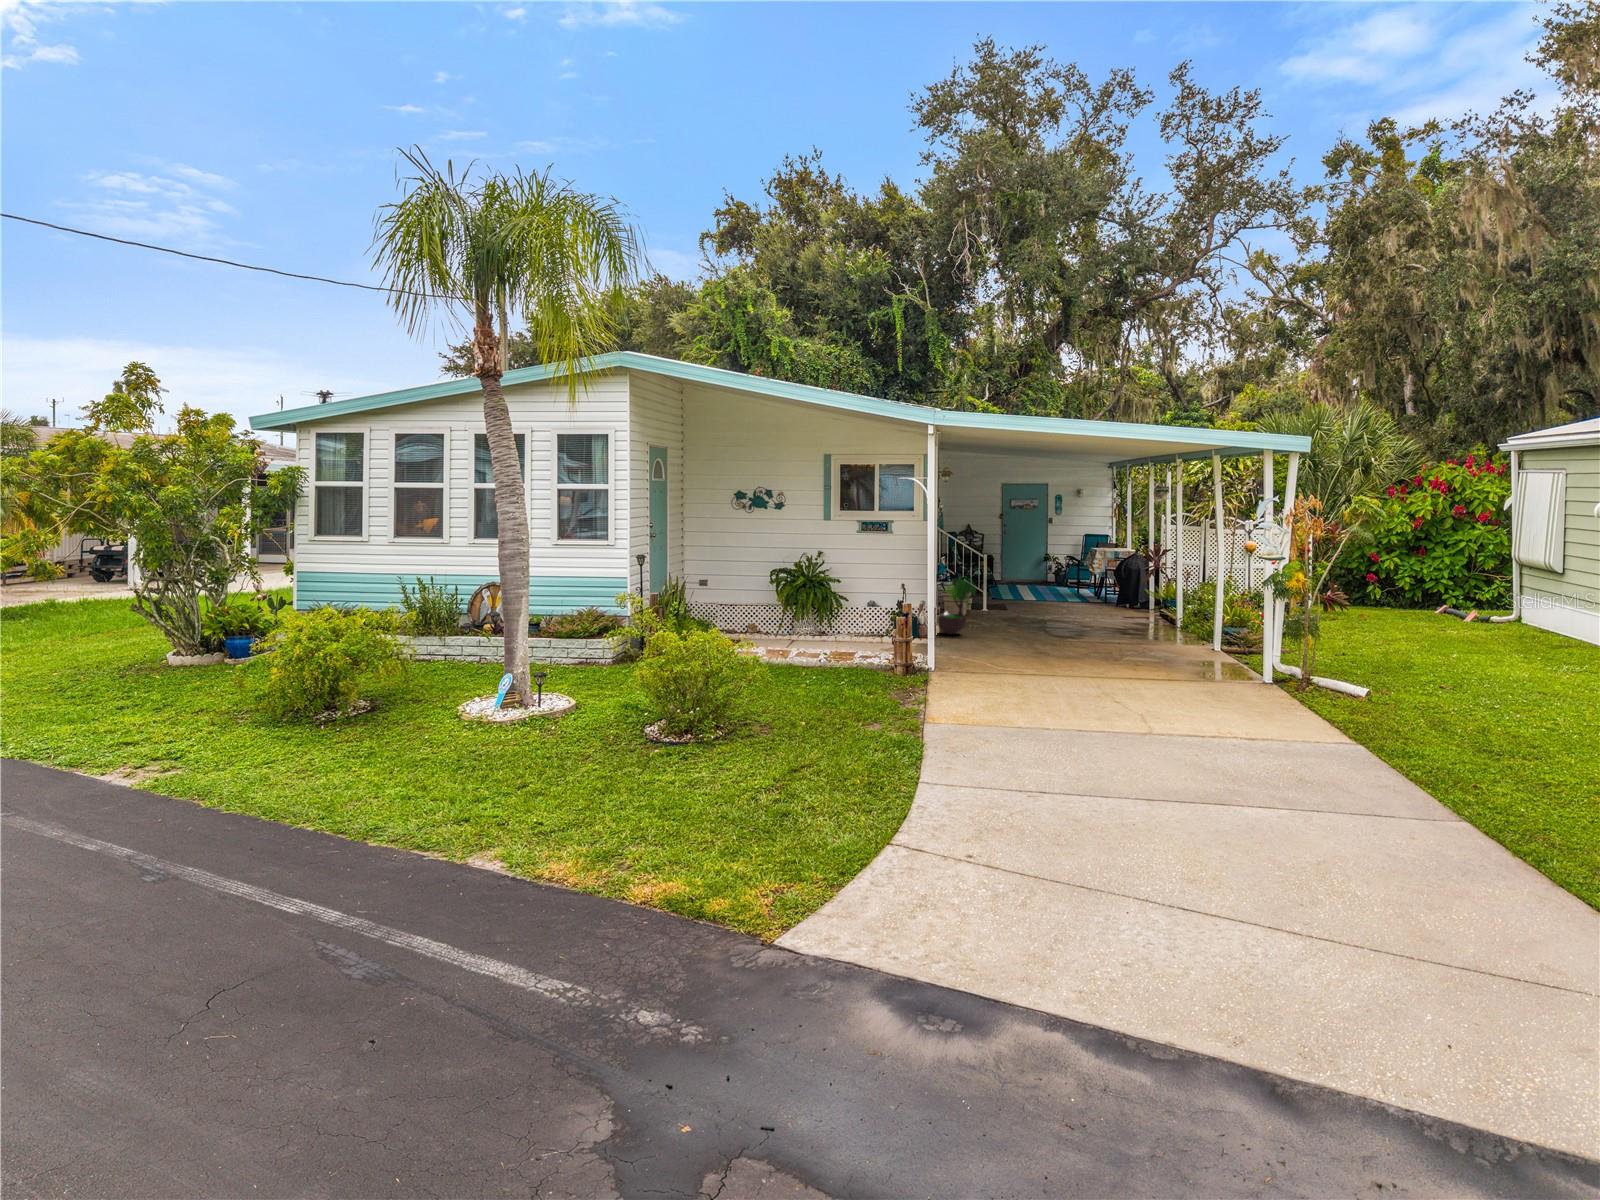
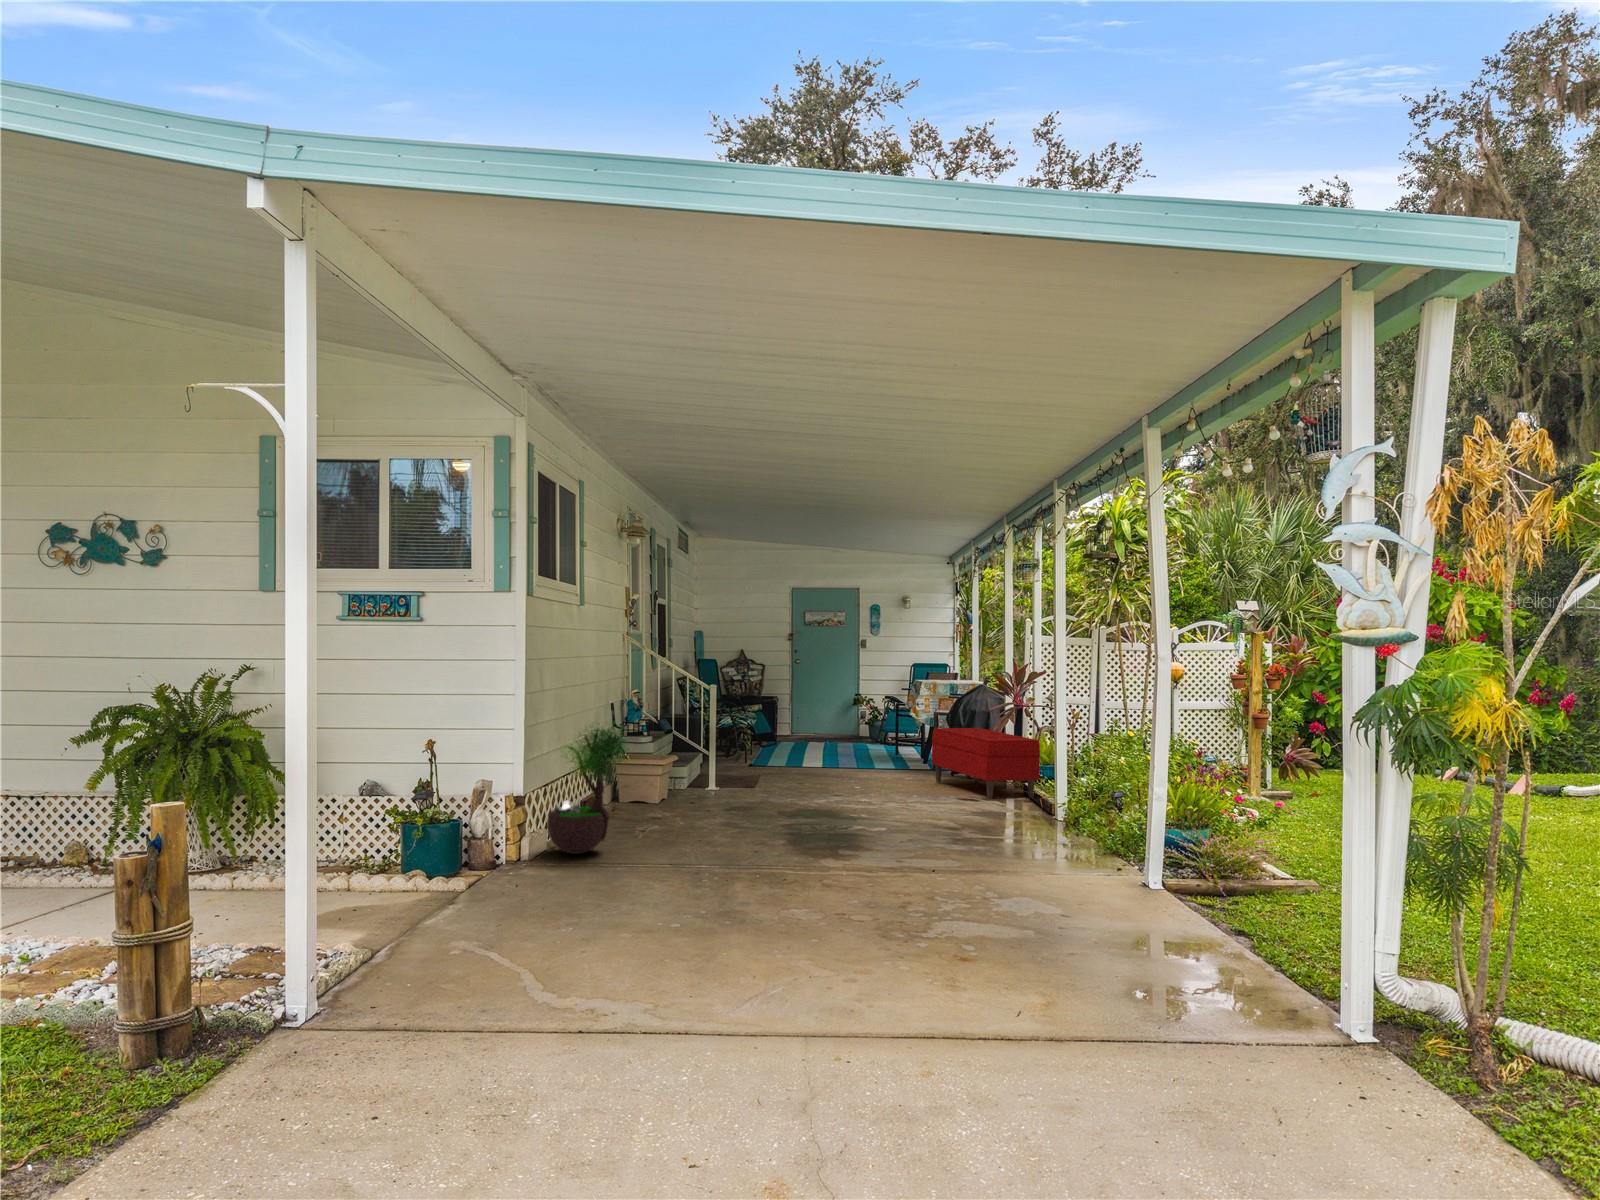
bench: none [1105,579,1168,618] -> present [932,728,1040,799]

